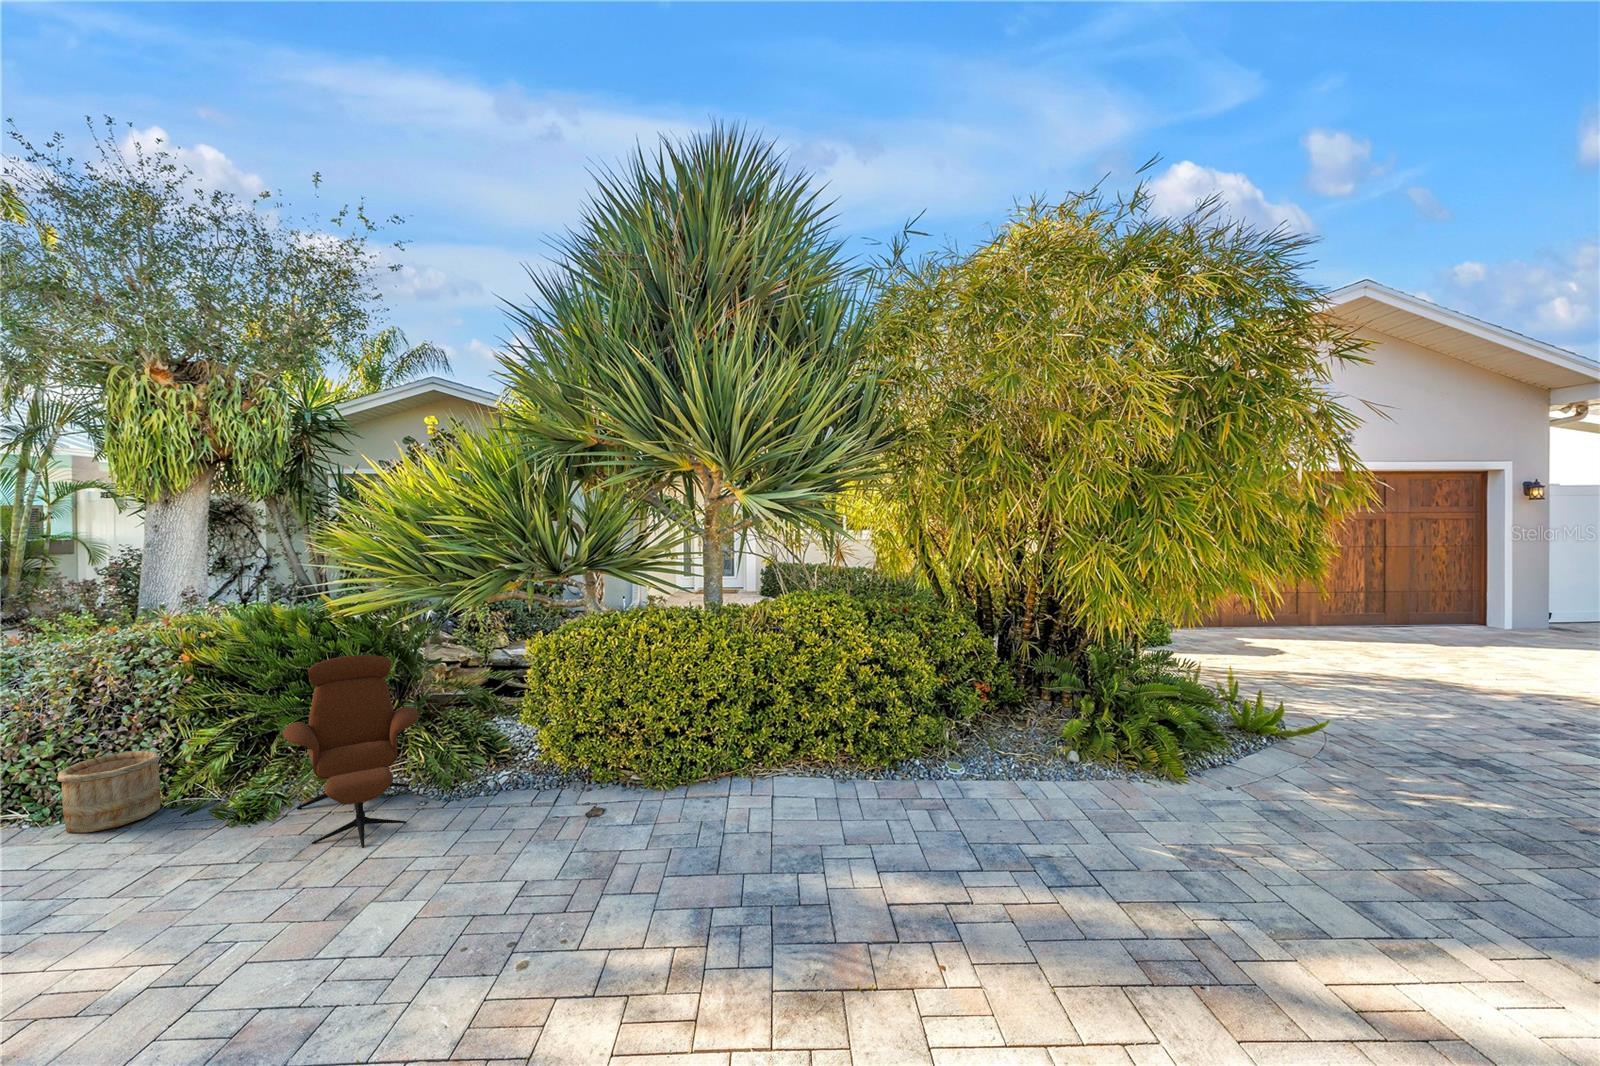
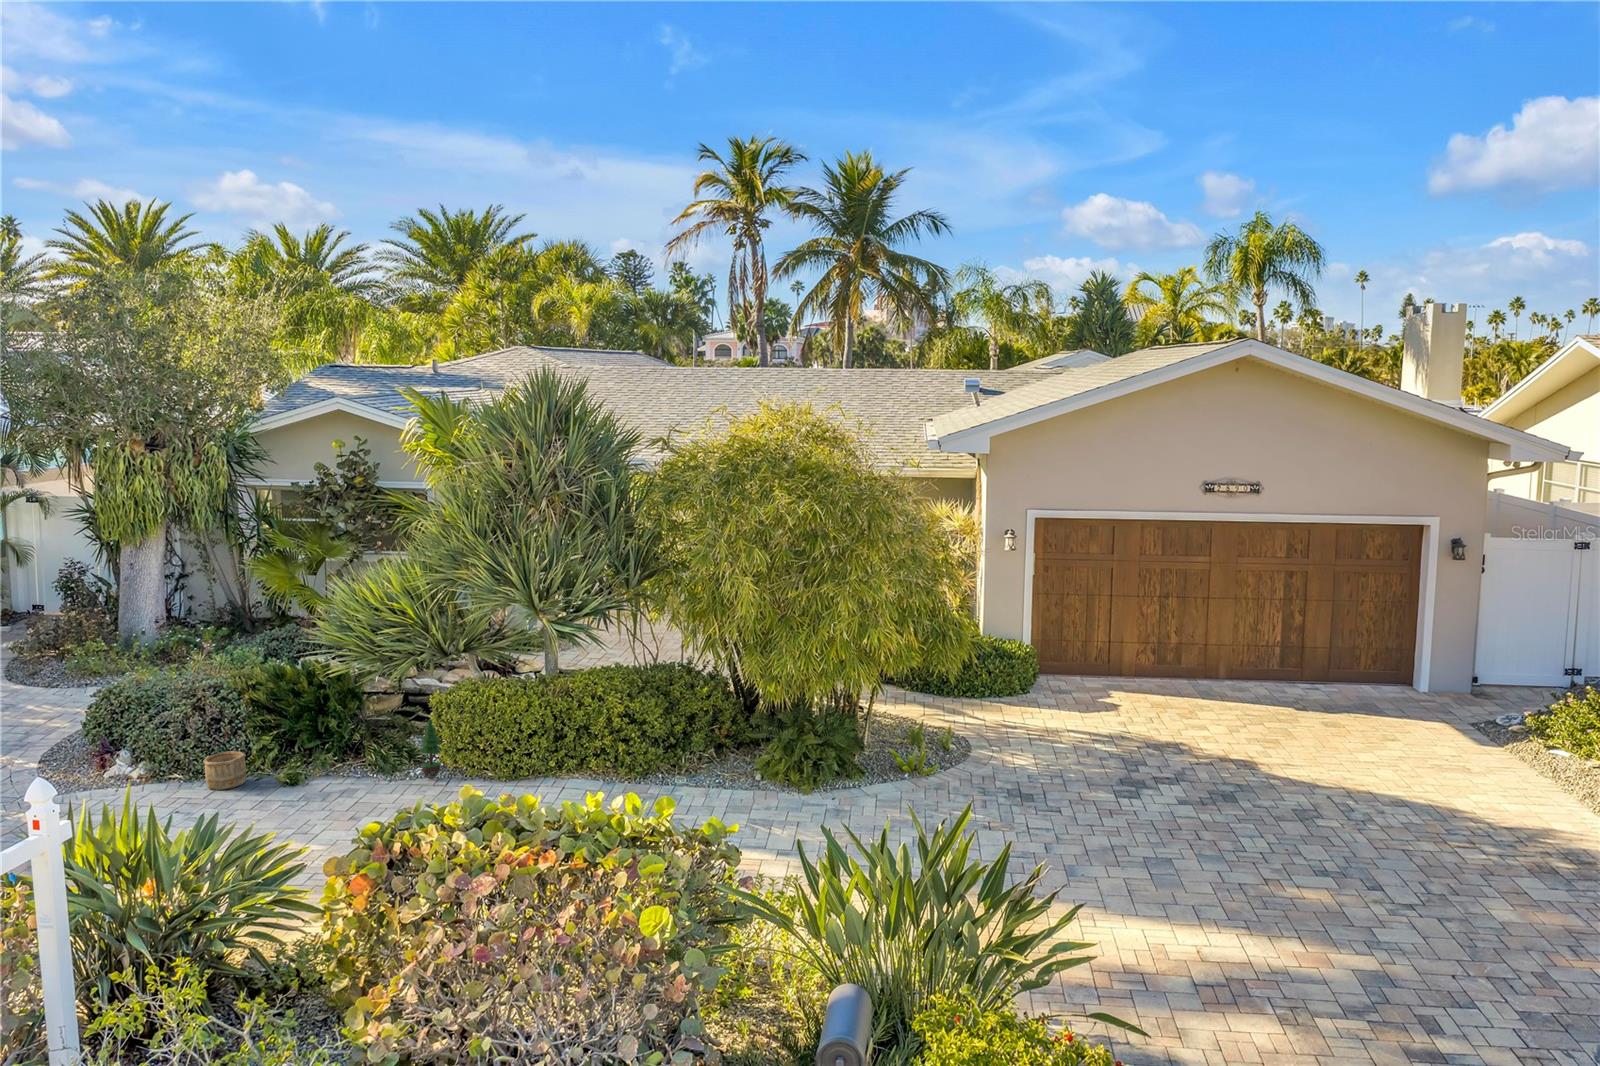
lounge chair: present [283,655,419,848] -> none [306,702,373,801]
potted tree: none [505,676,550,792] -> present [419,719,443,779]

